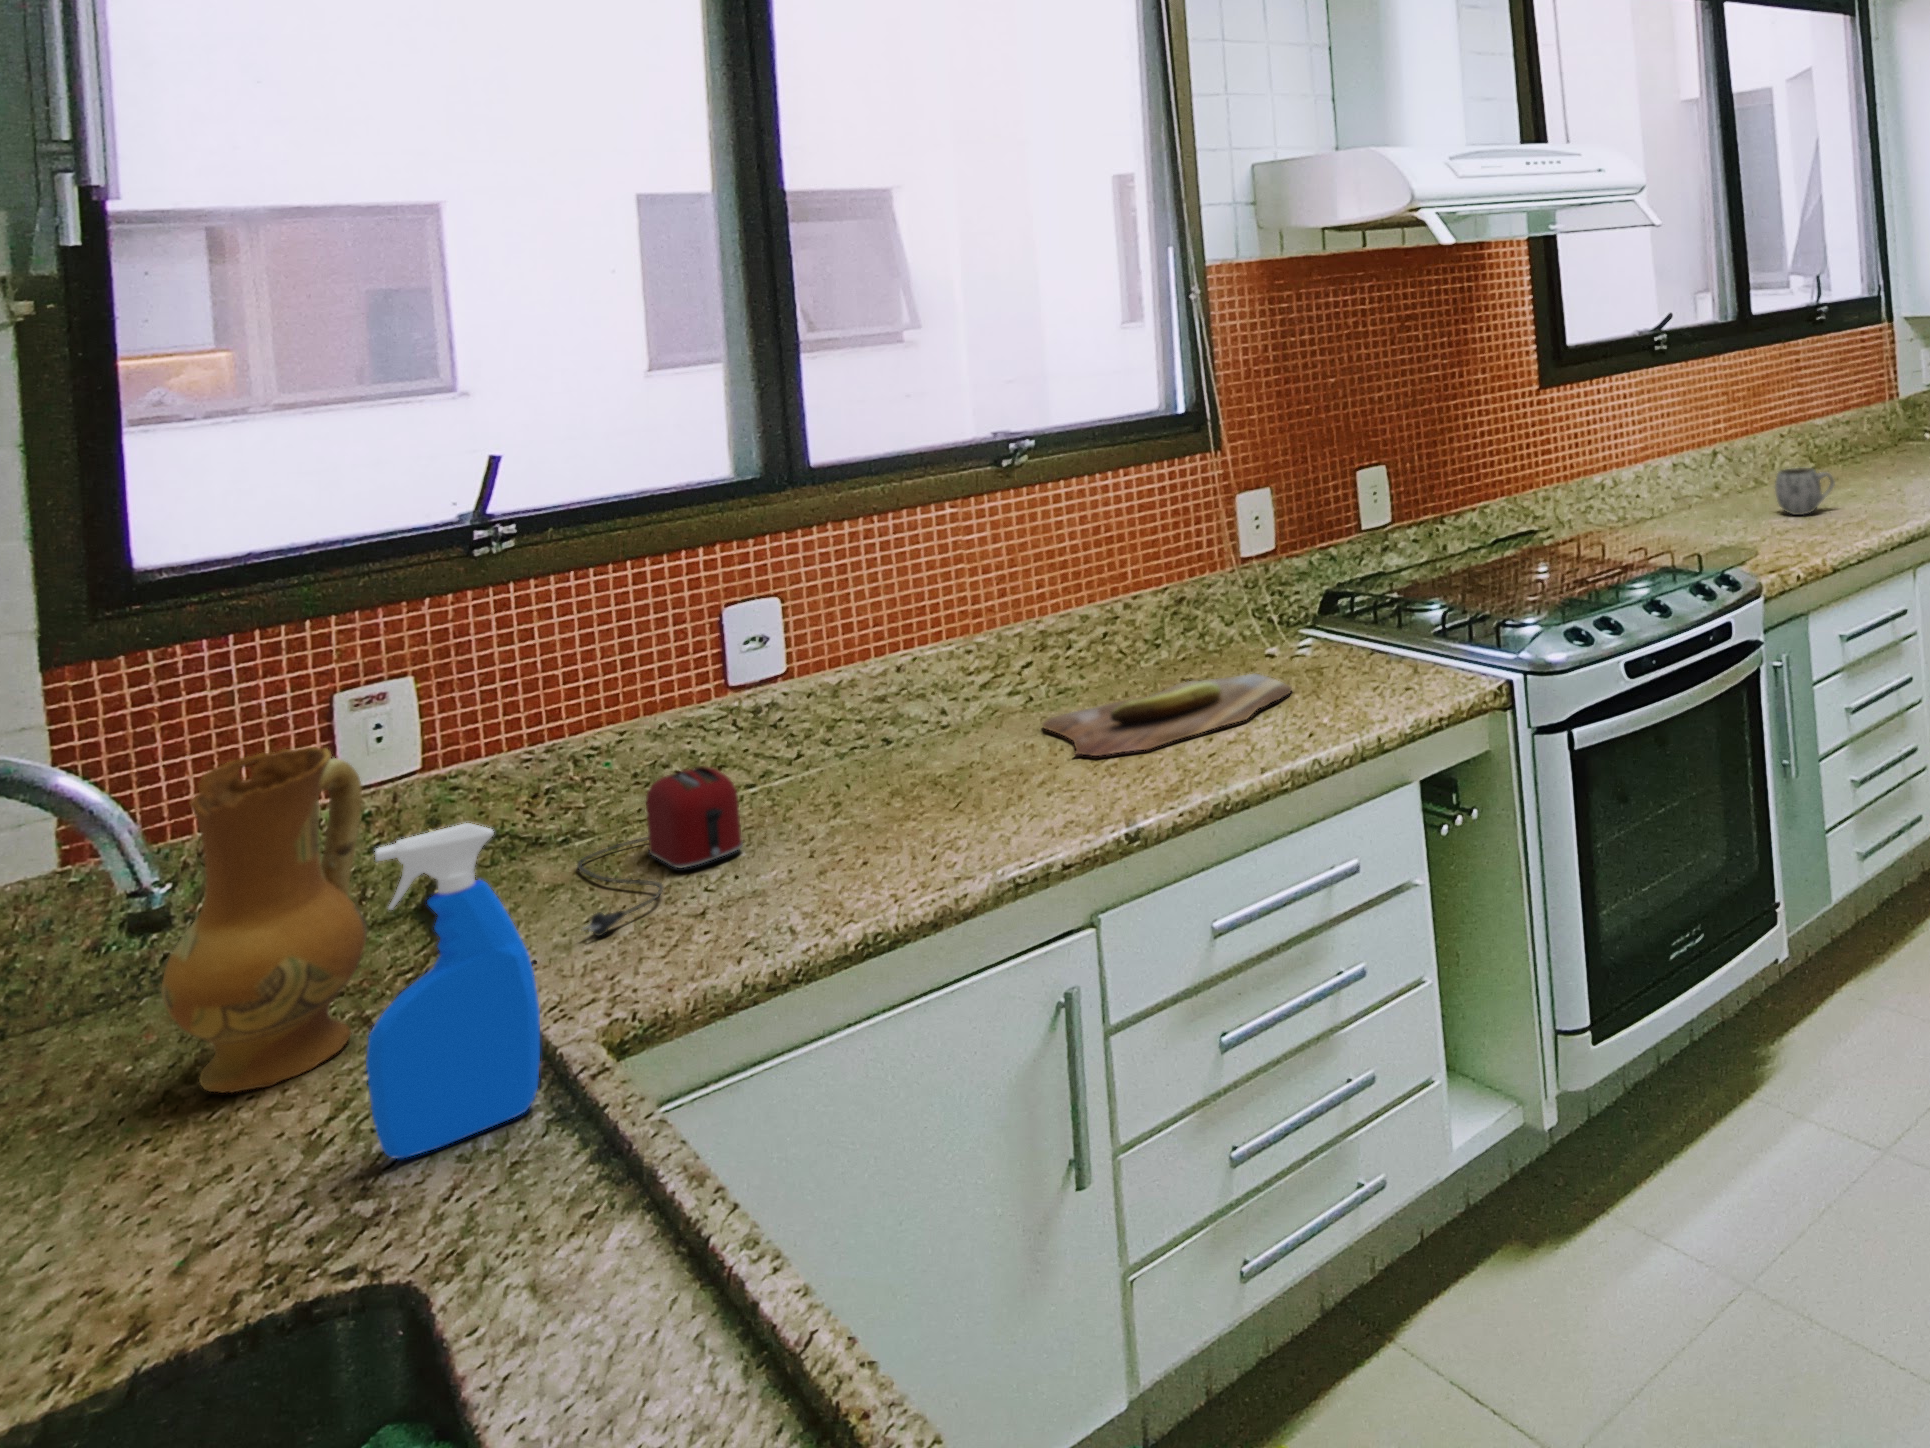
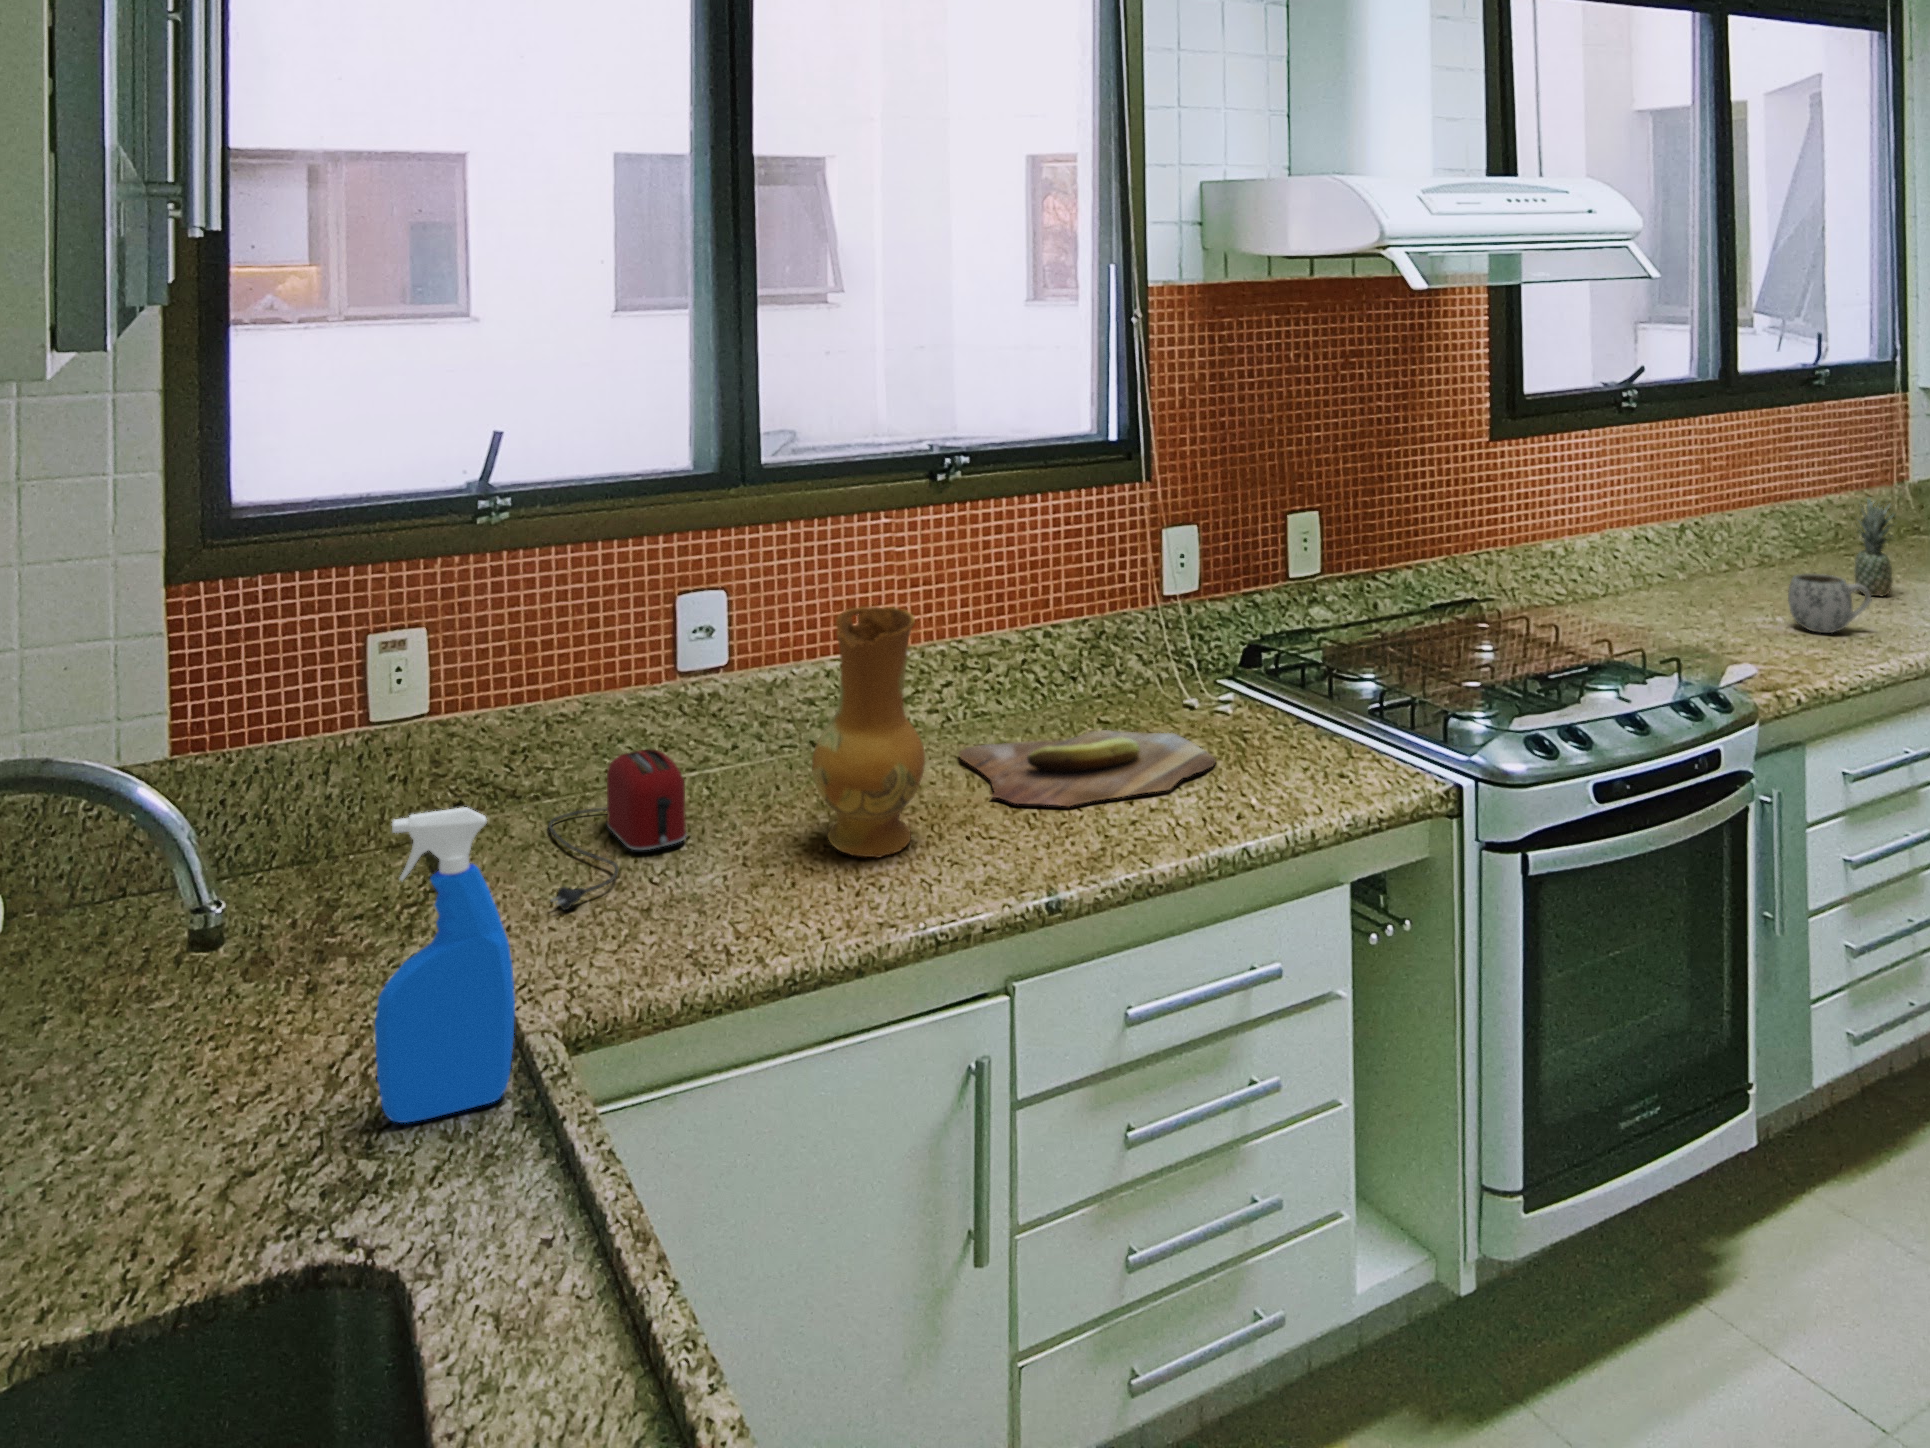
fruit: none [1826,403,1858,483] -> present [1854,498,1893,596]
ceramic jug: present [161,747,367,1093] -> present [812,606,925,858]

